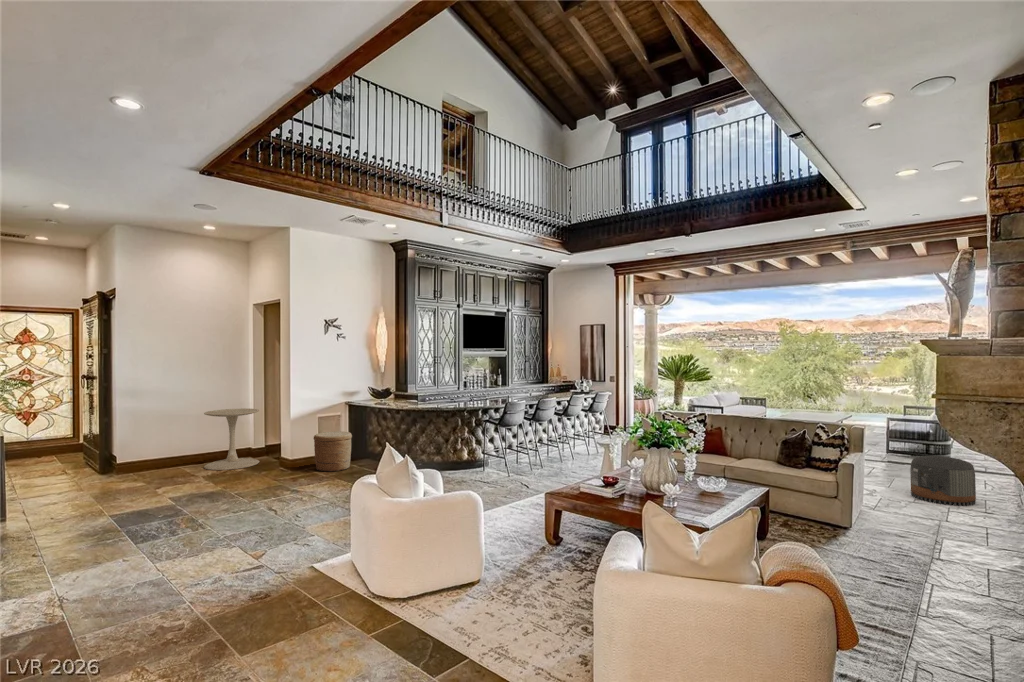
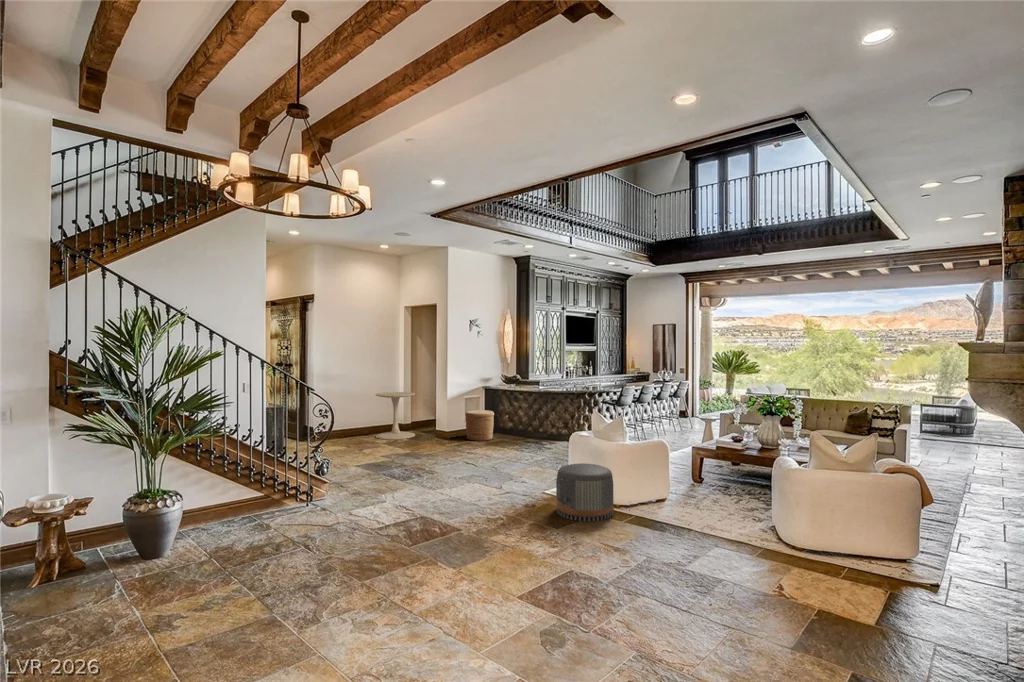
pouf: present [910,456,976,506] -> present [556,463,614,521]

